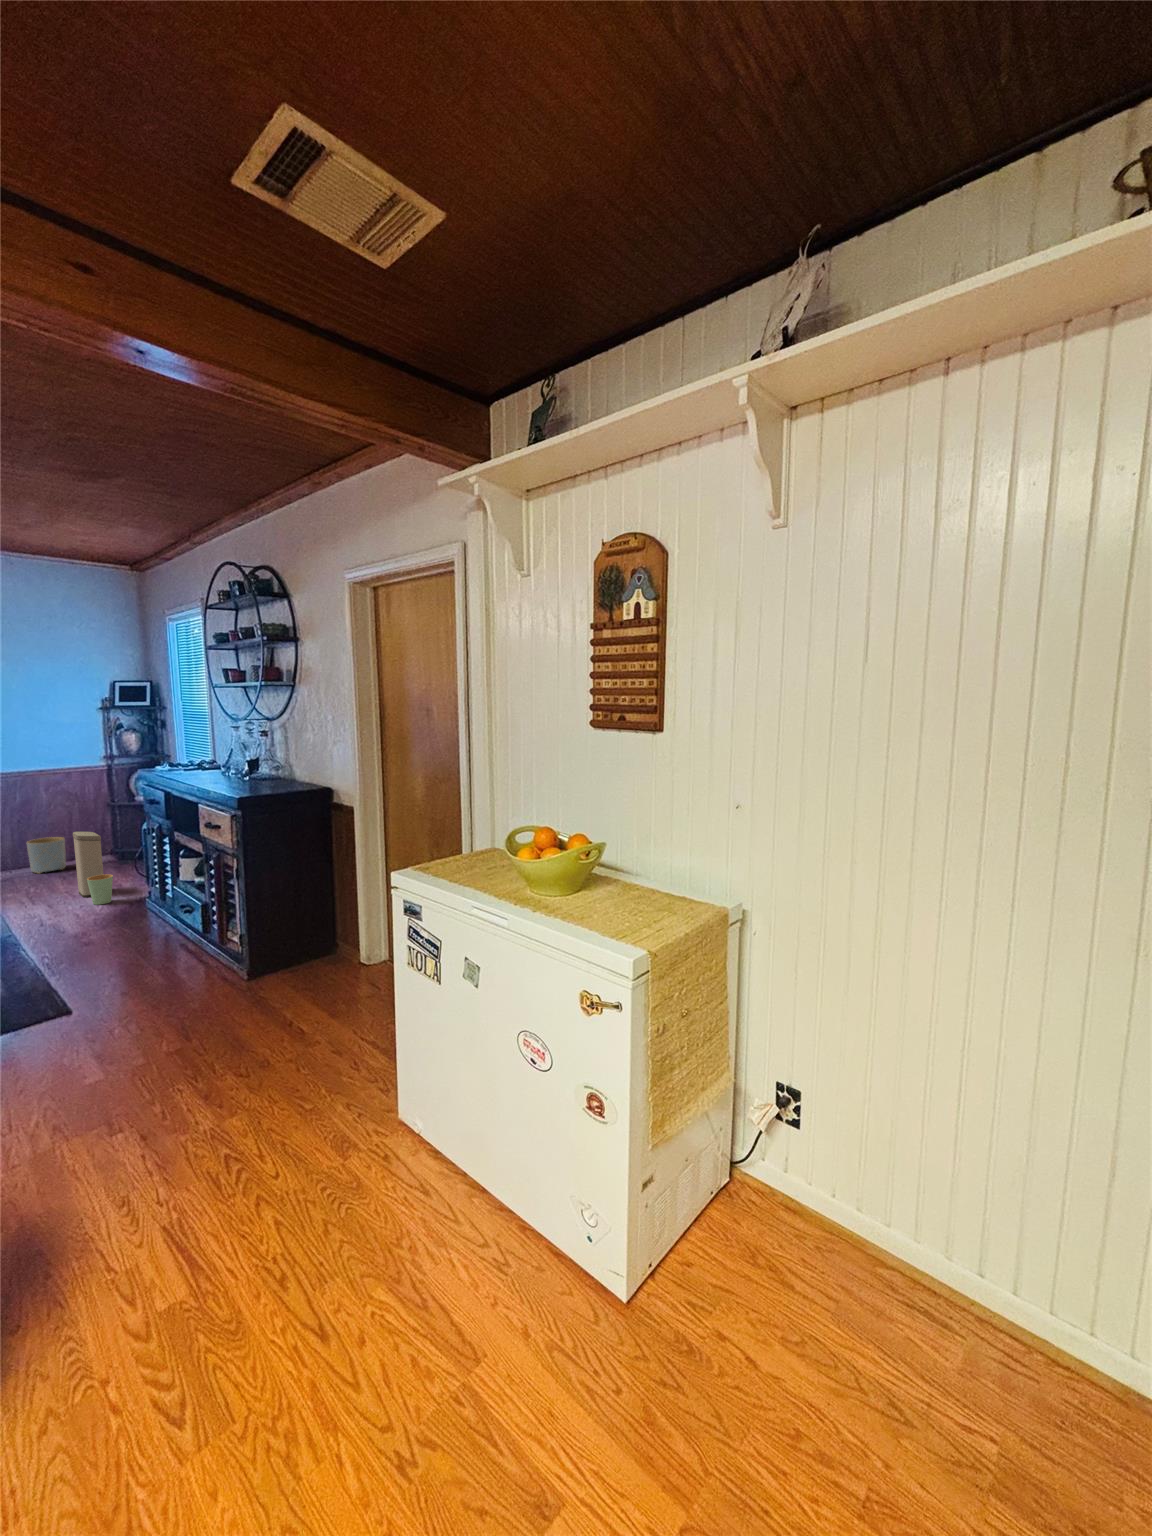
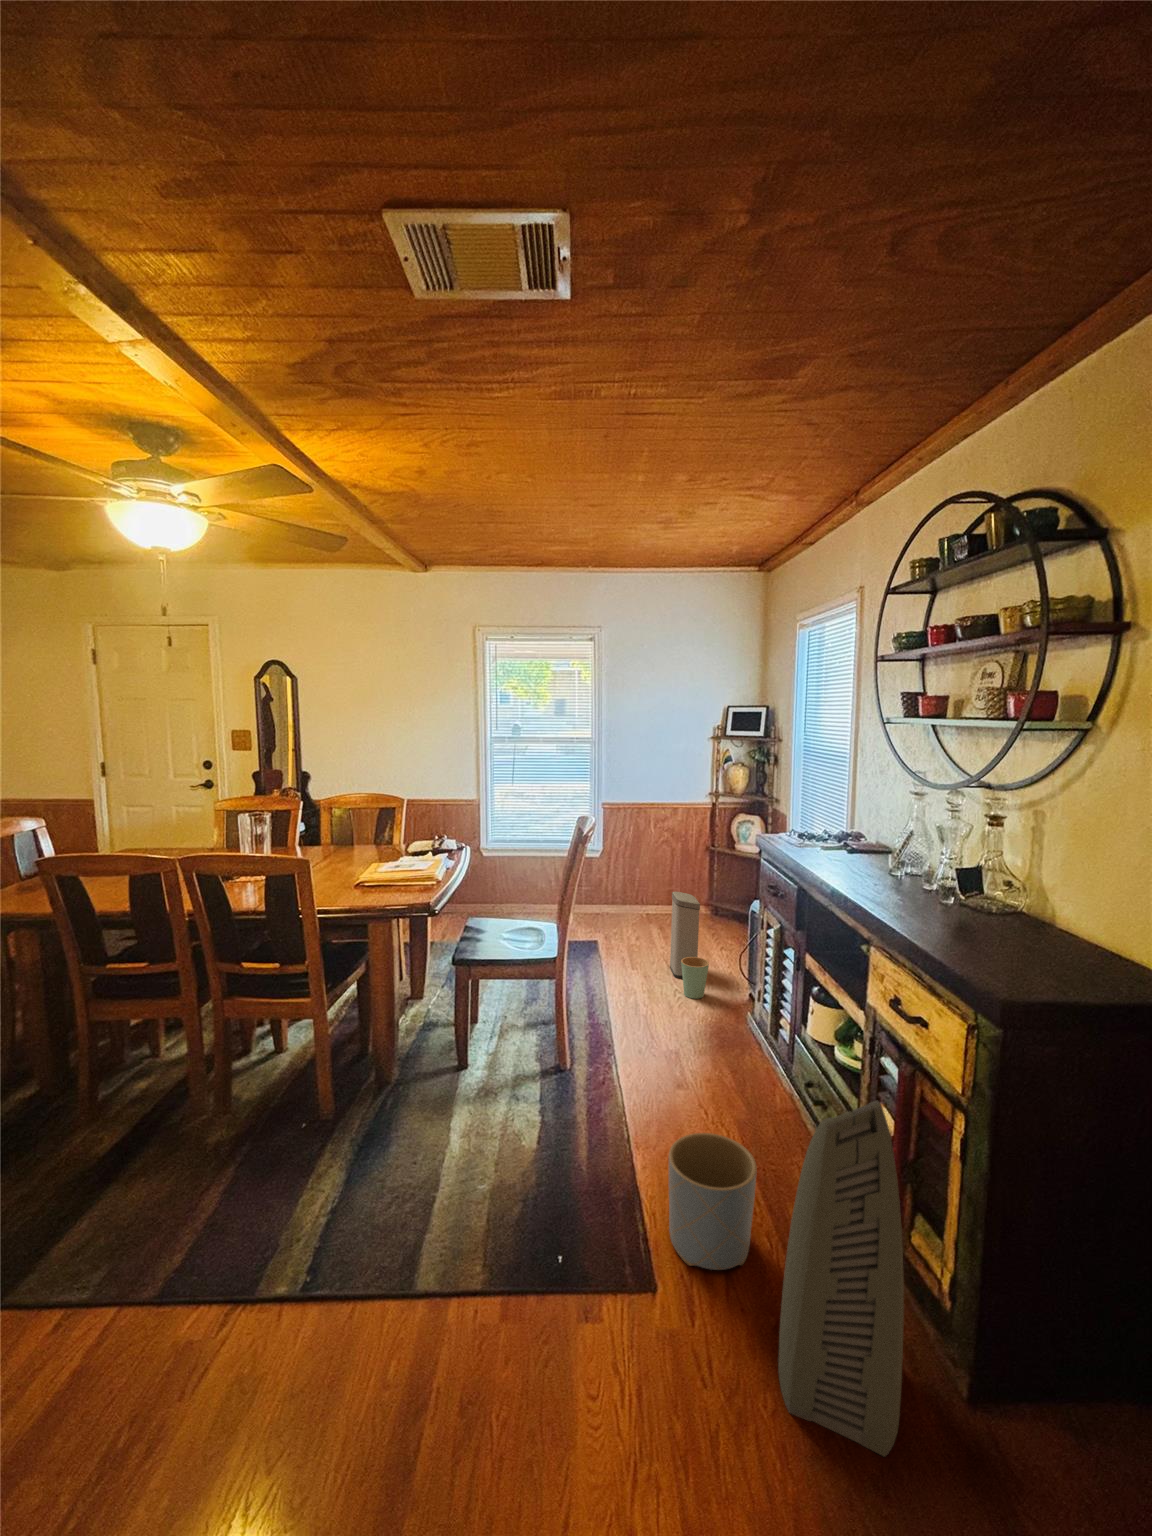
planter: present [27,837,66,873] -> present [669,1133,757,1270]
air purifier: none [151,864,218,1017] -> present [778,1100,904,1456]

